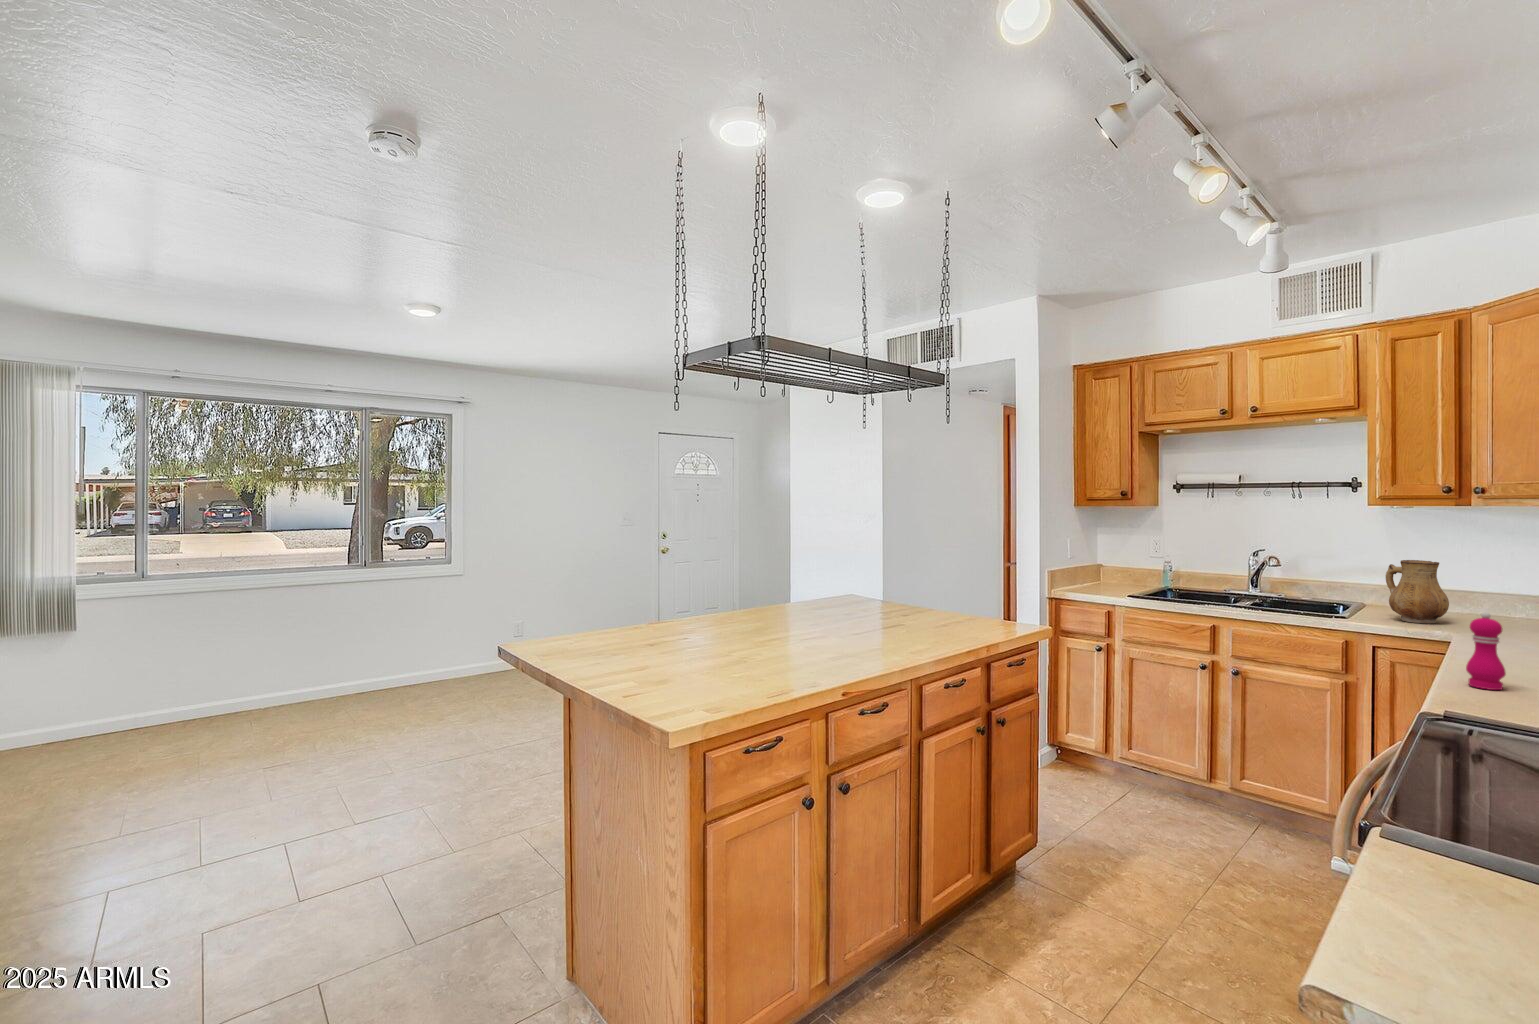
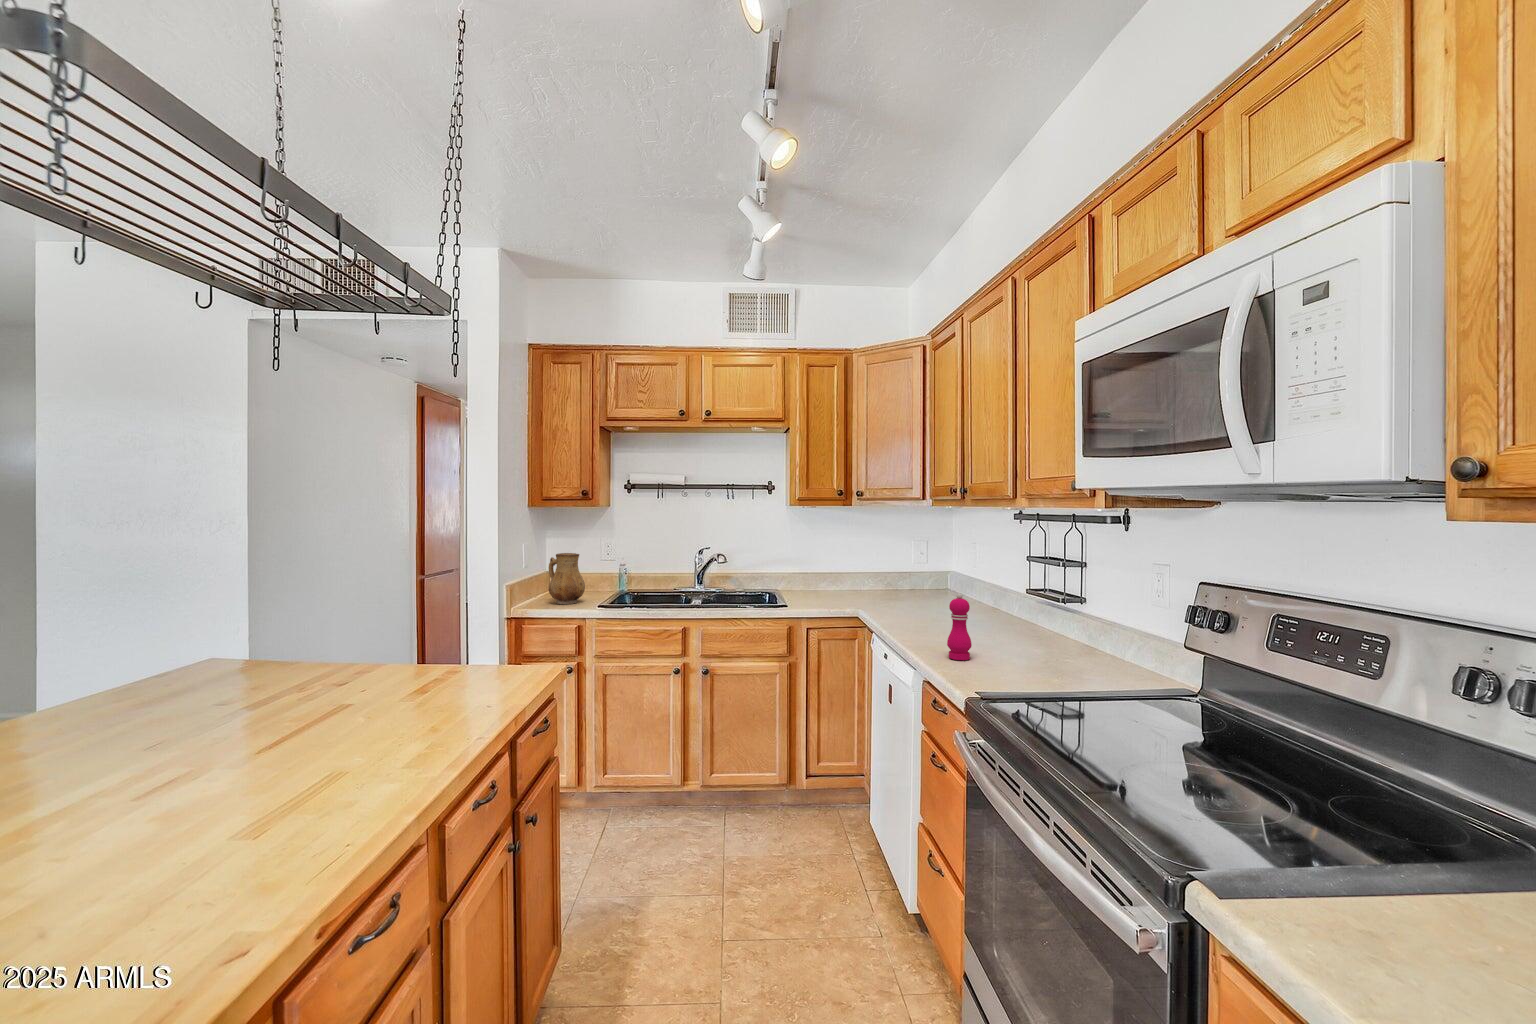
ceramic pitcher: present [1386,560,1449,623] -> present [549,553,585,604]

